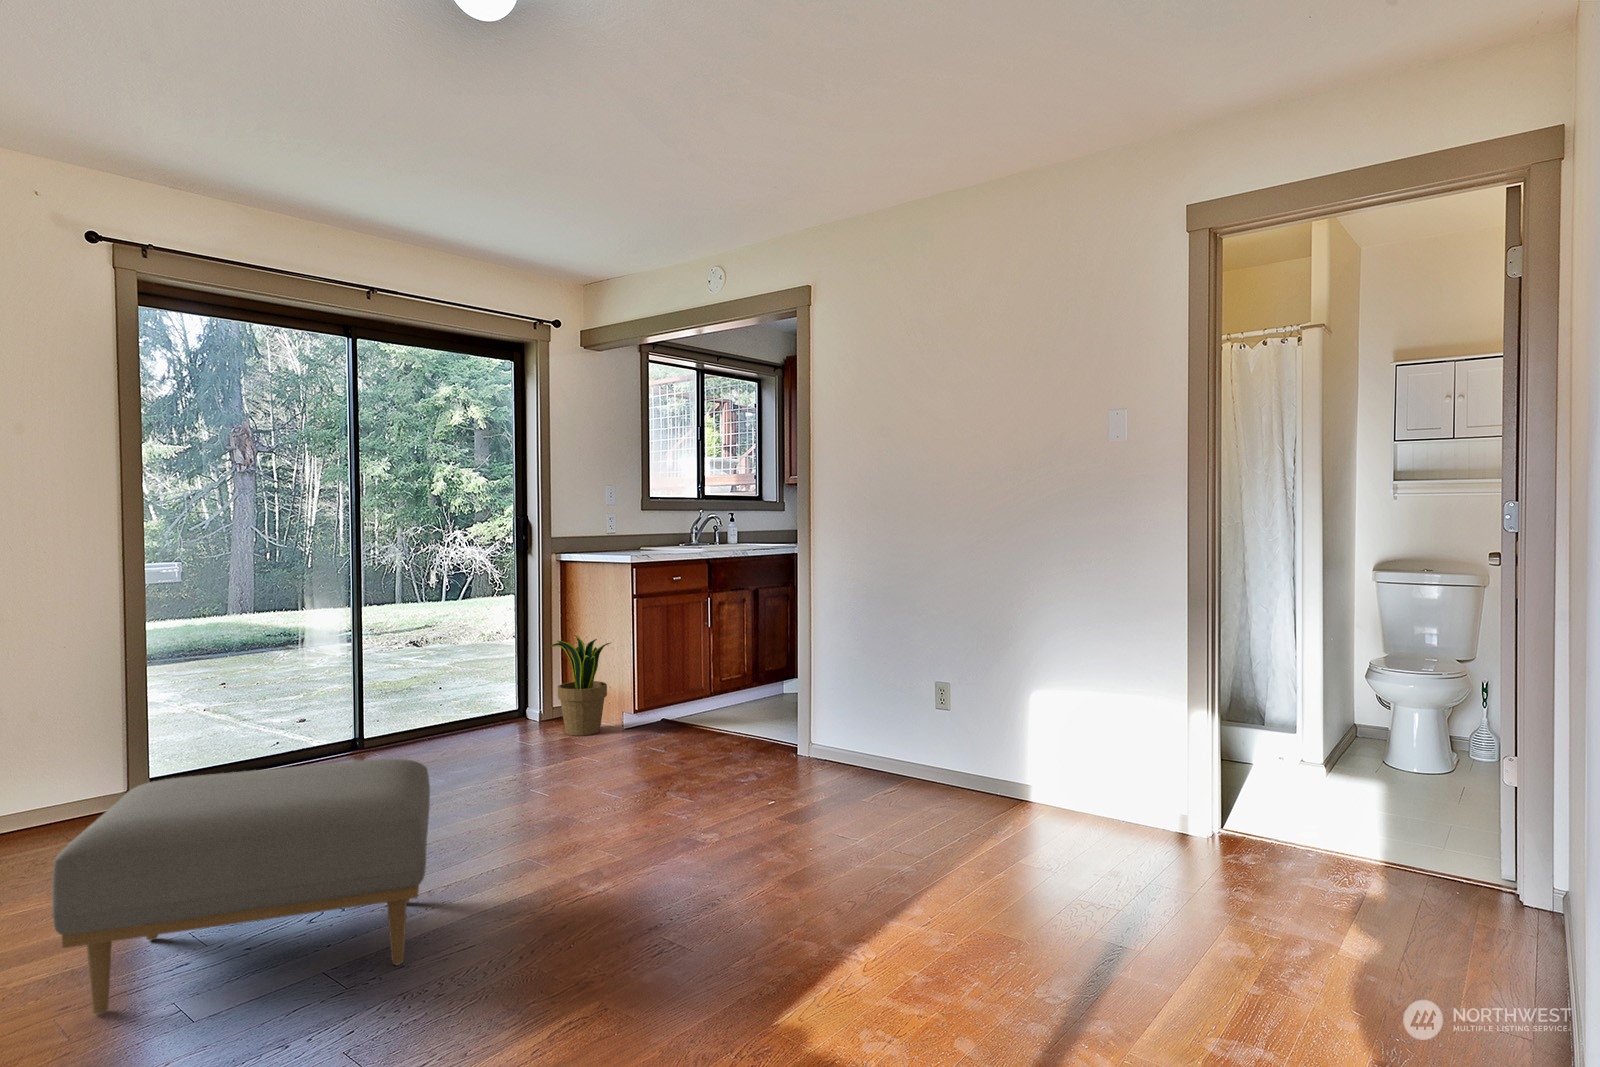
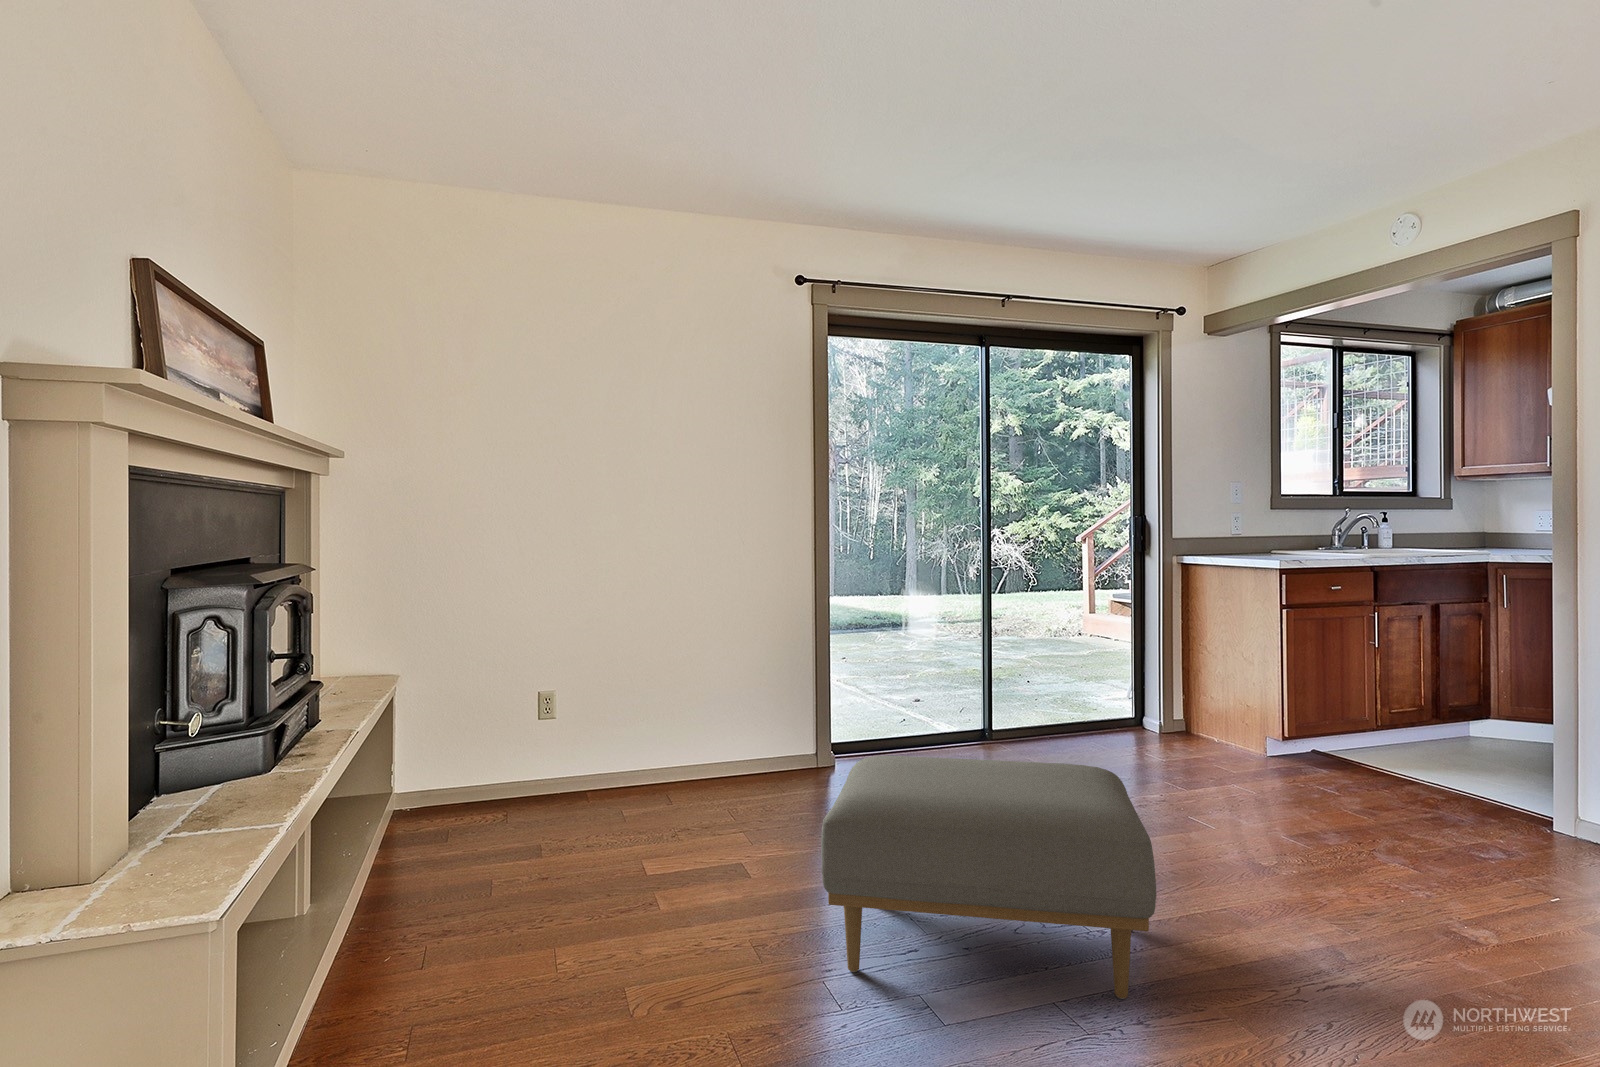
potted plant: present [550,636,610,736] -> none [1179,645,1253,756]

